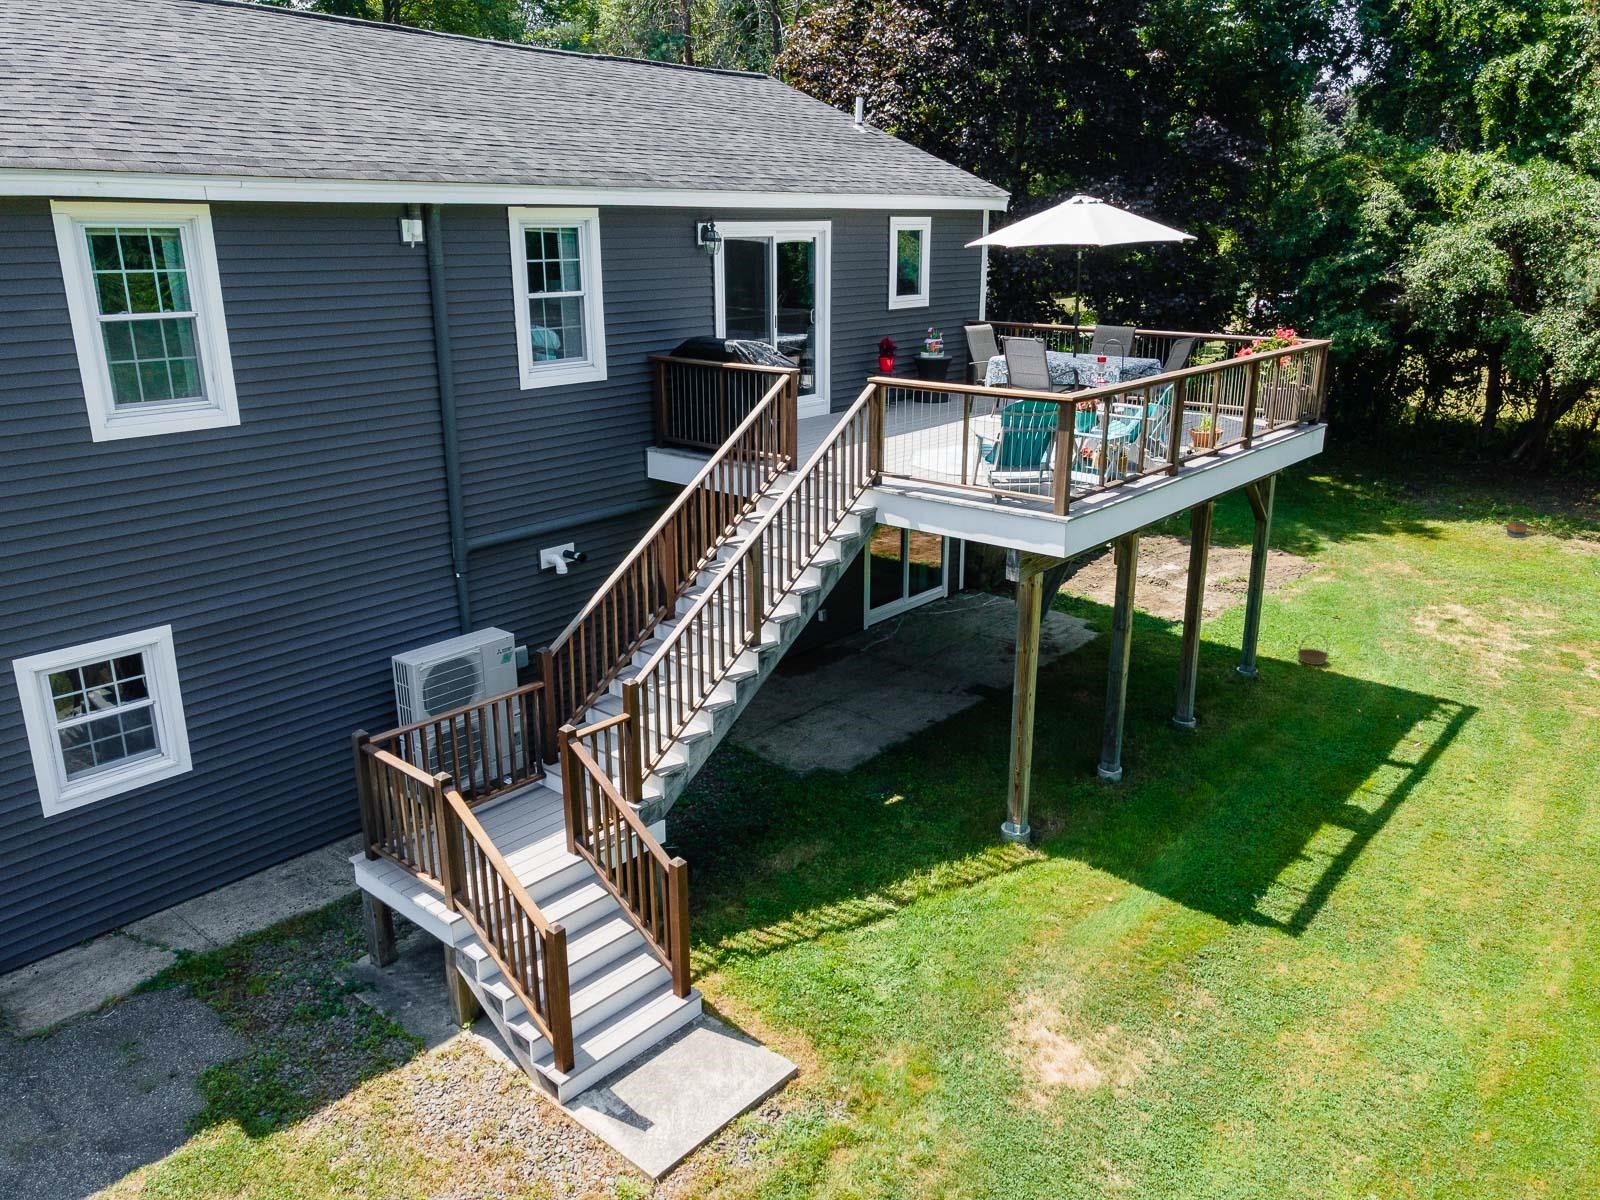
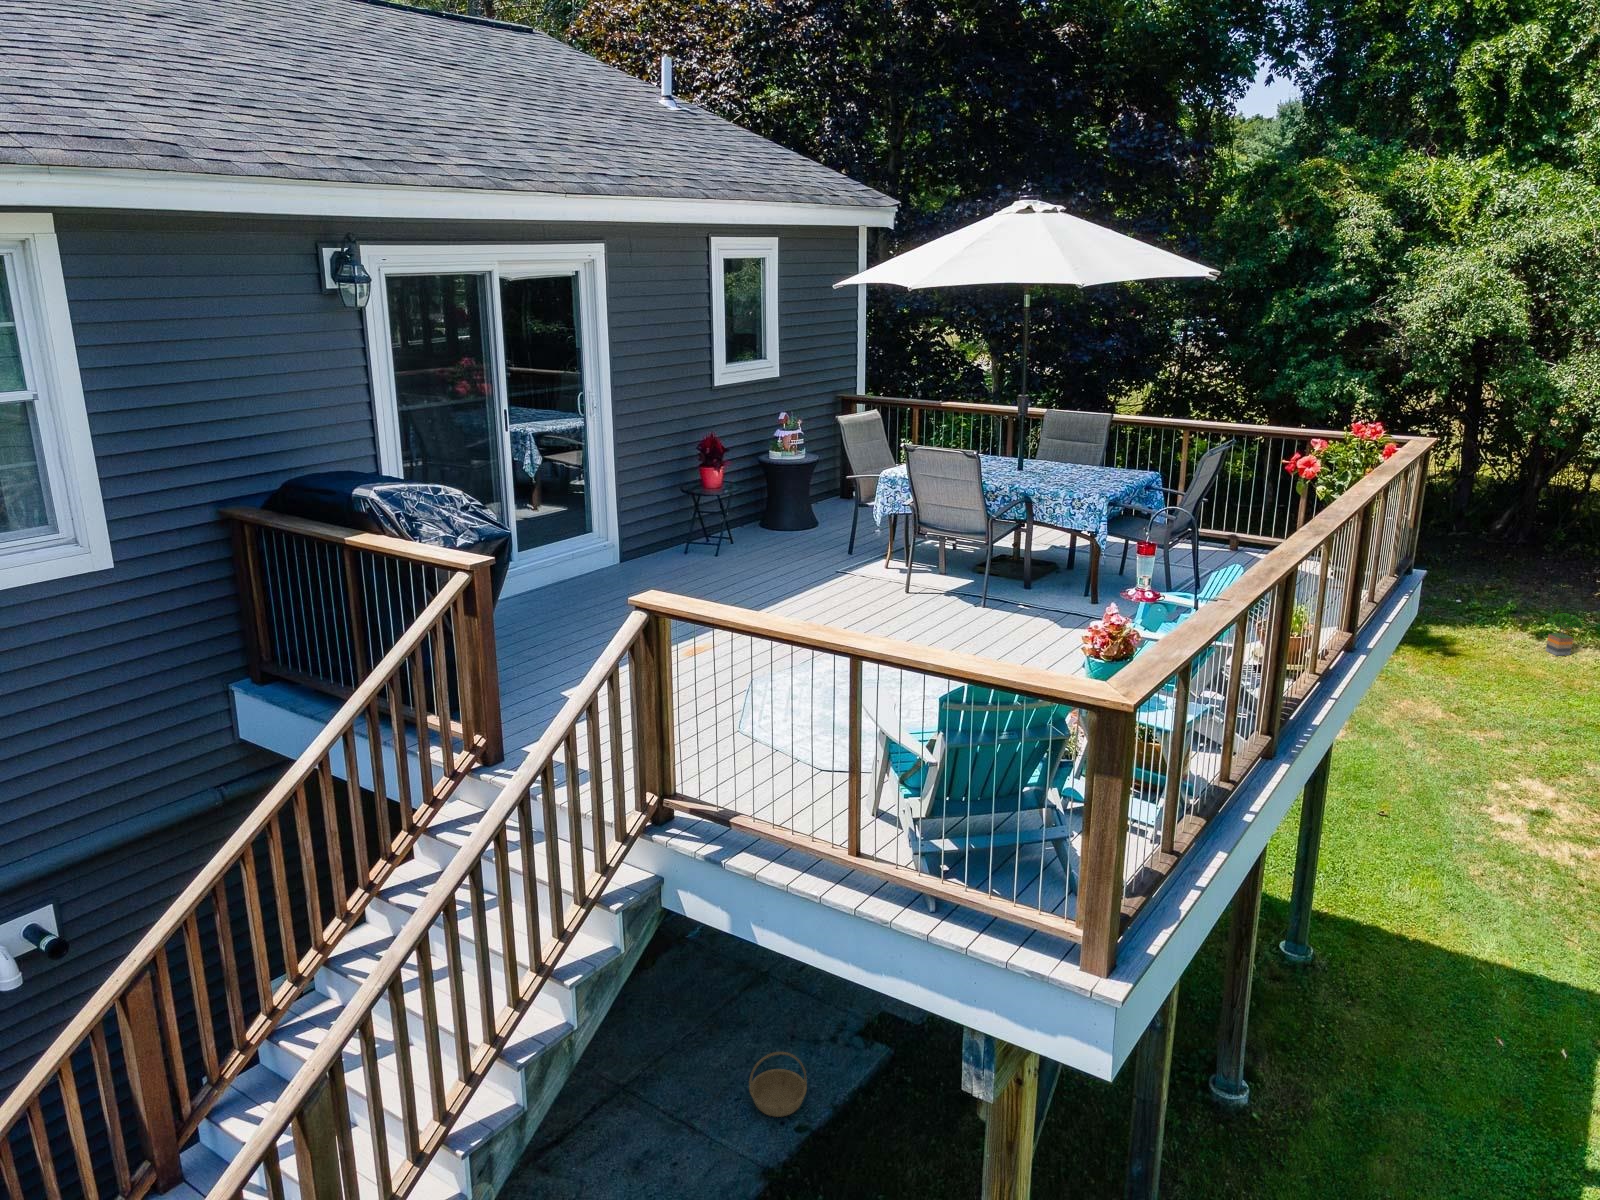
basket: present [1298,634,1328,665] -> present [749,1052,807,1117]

